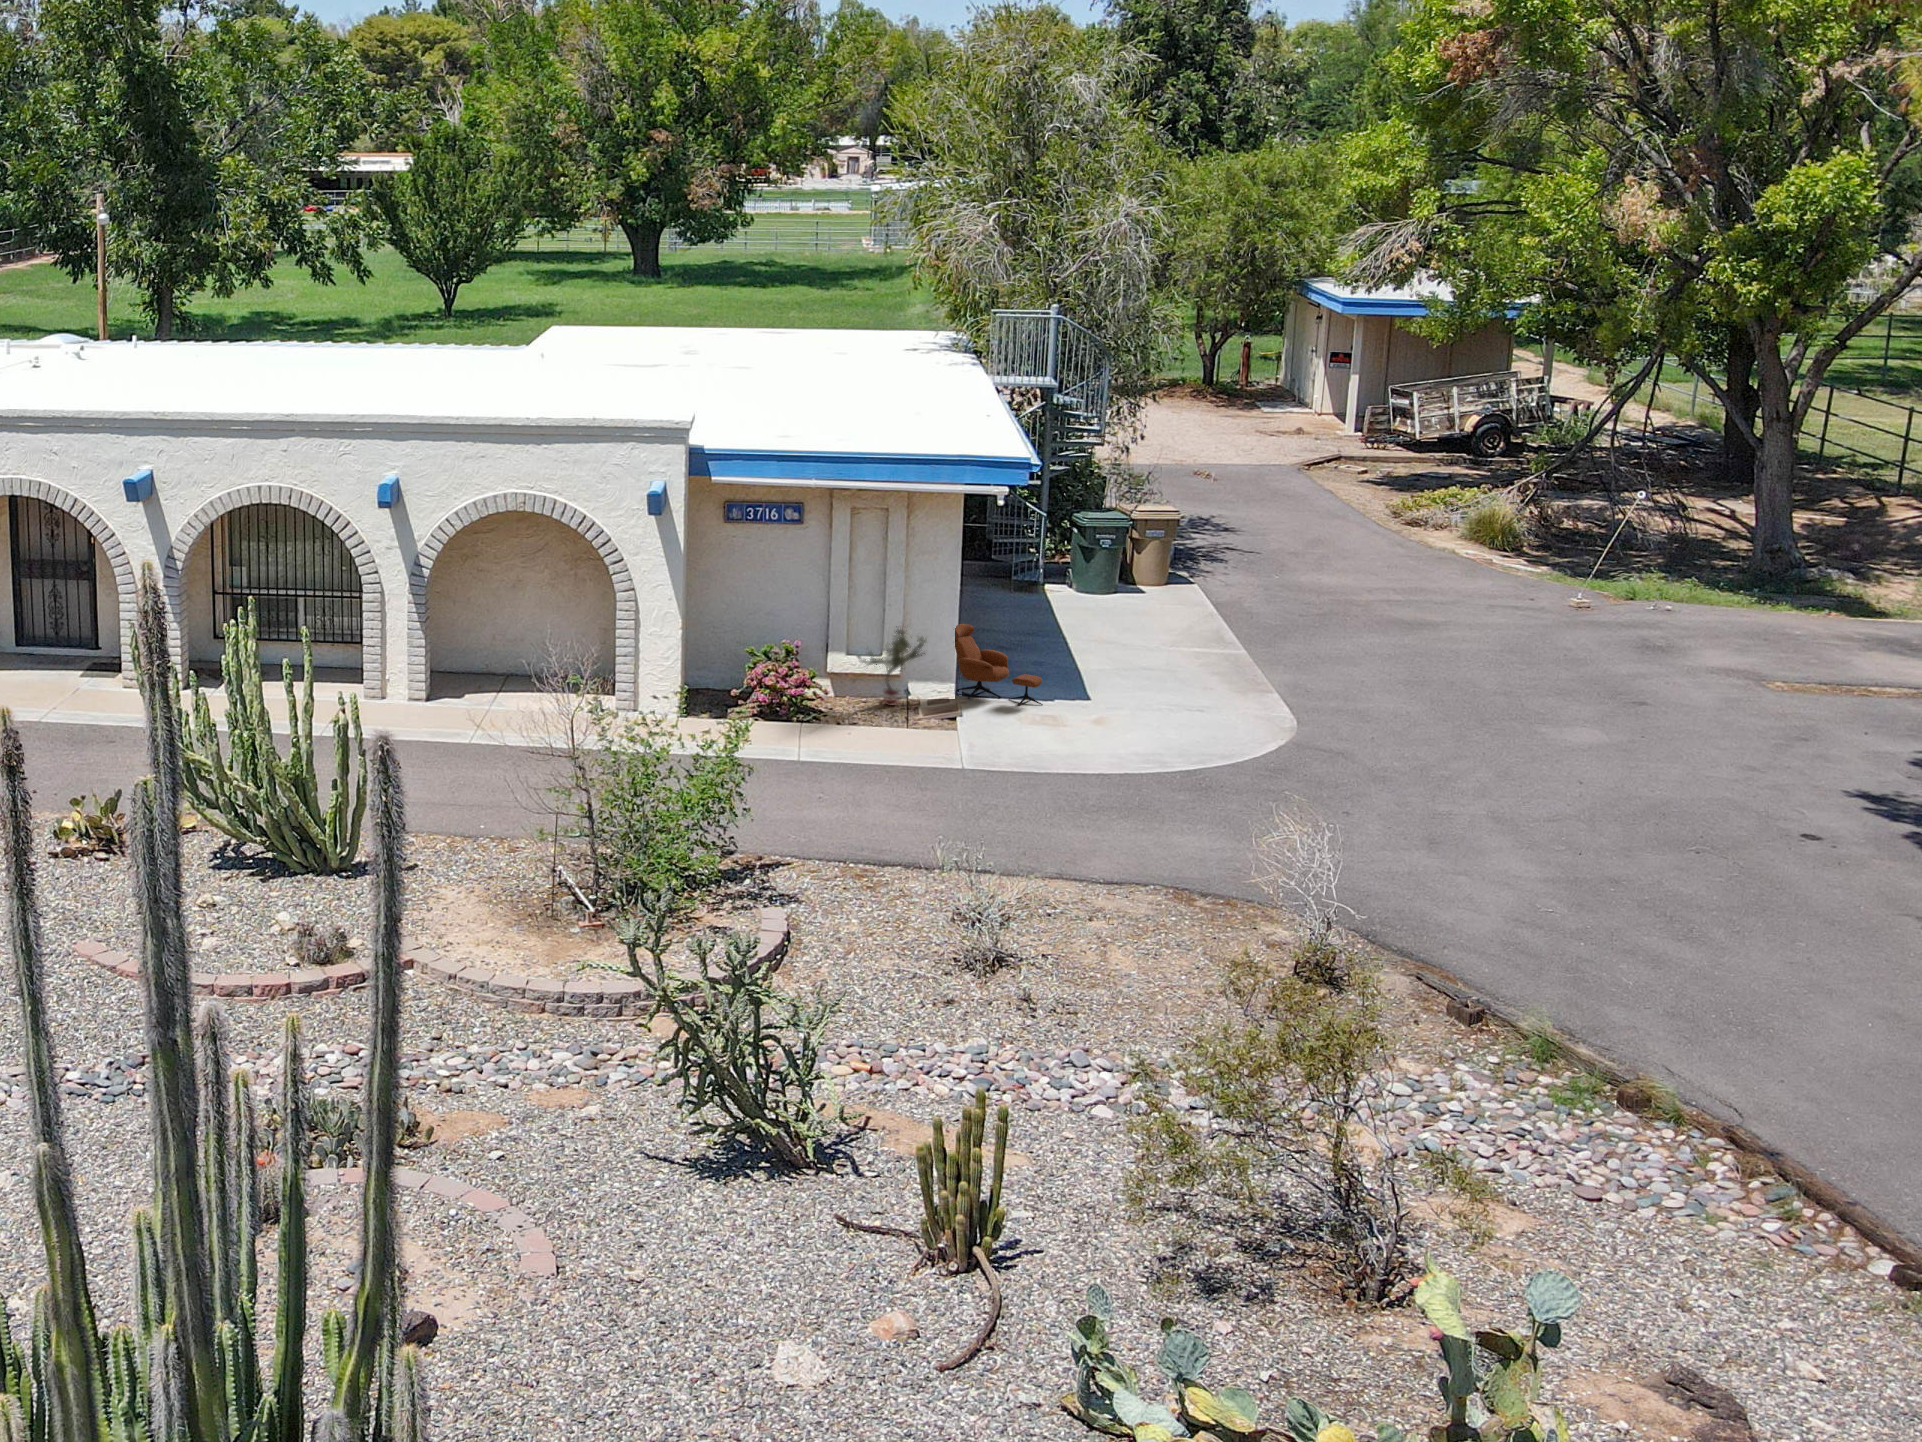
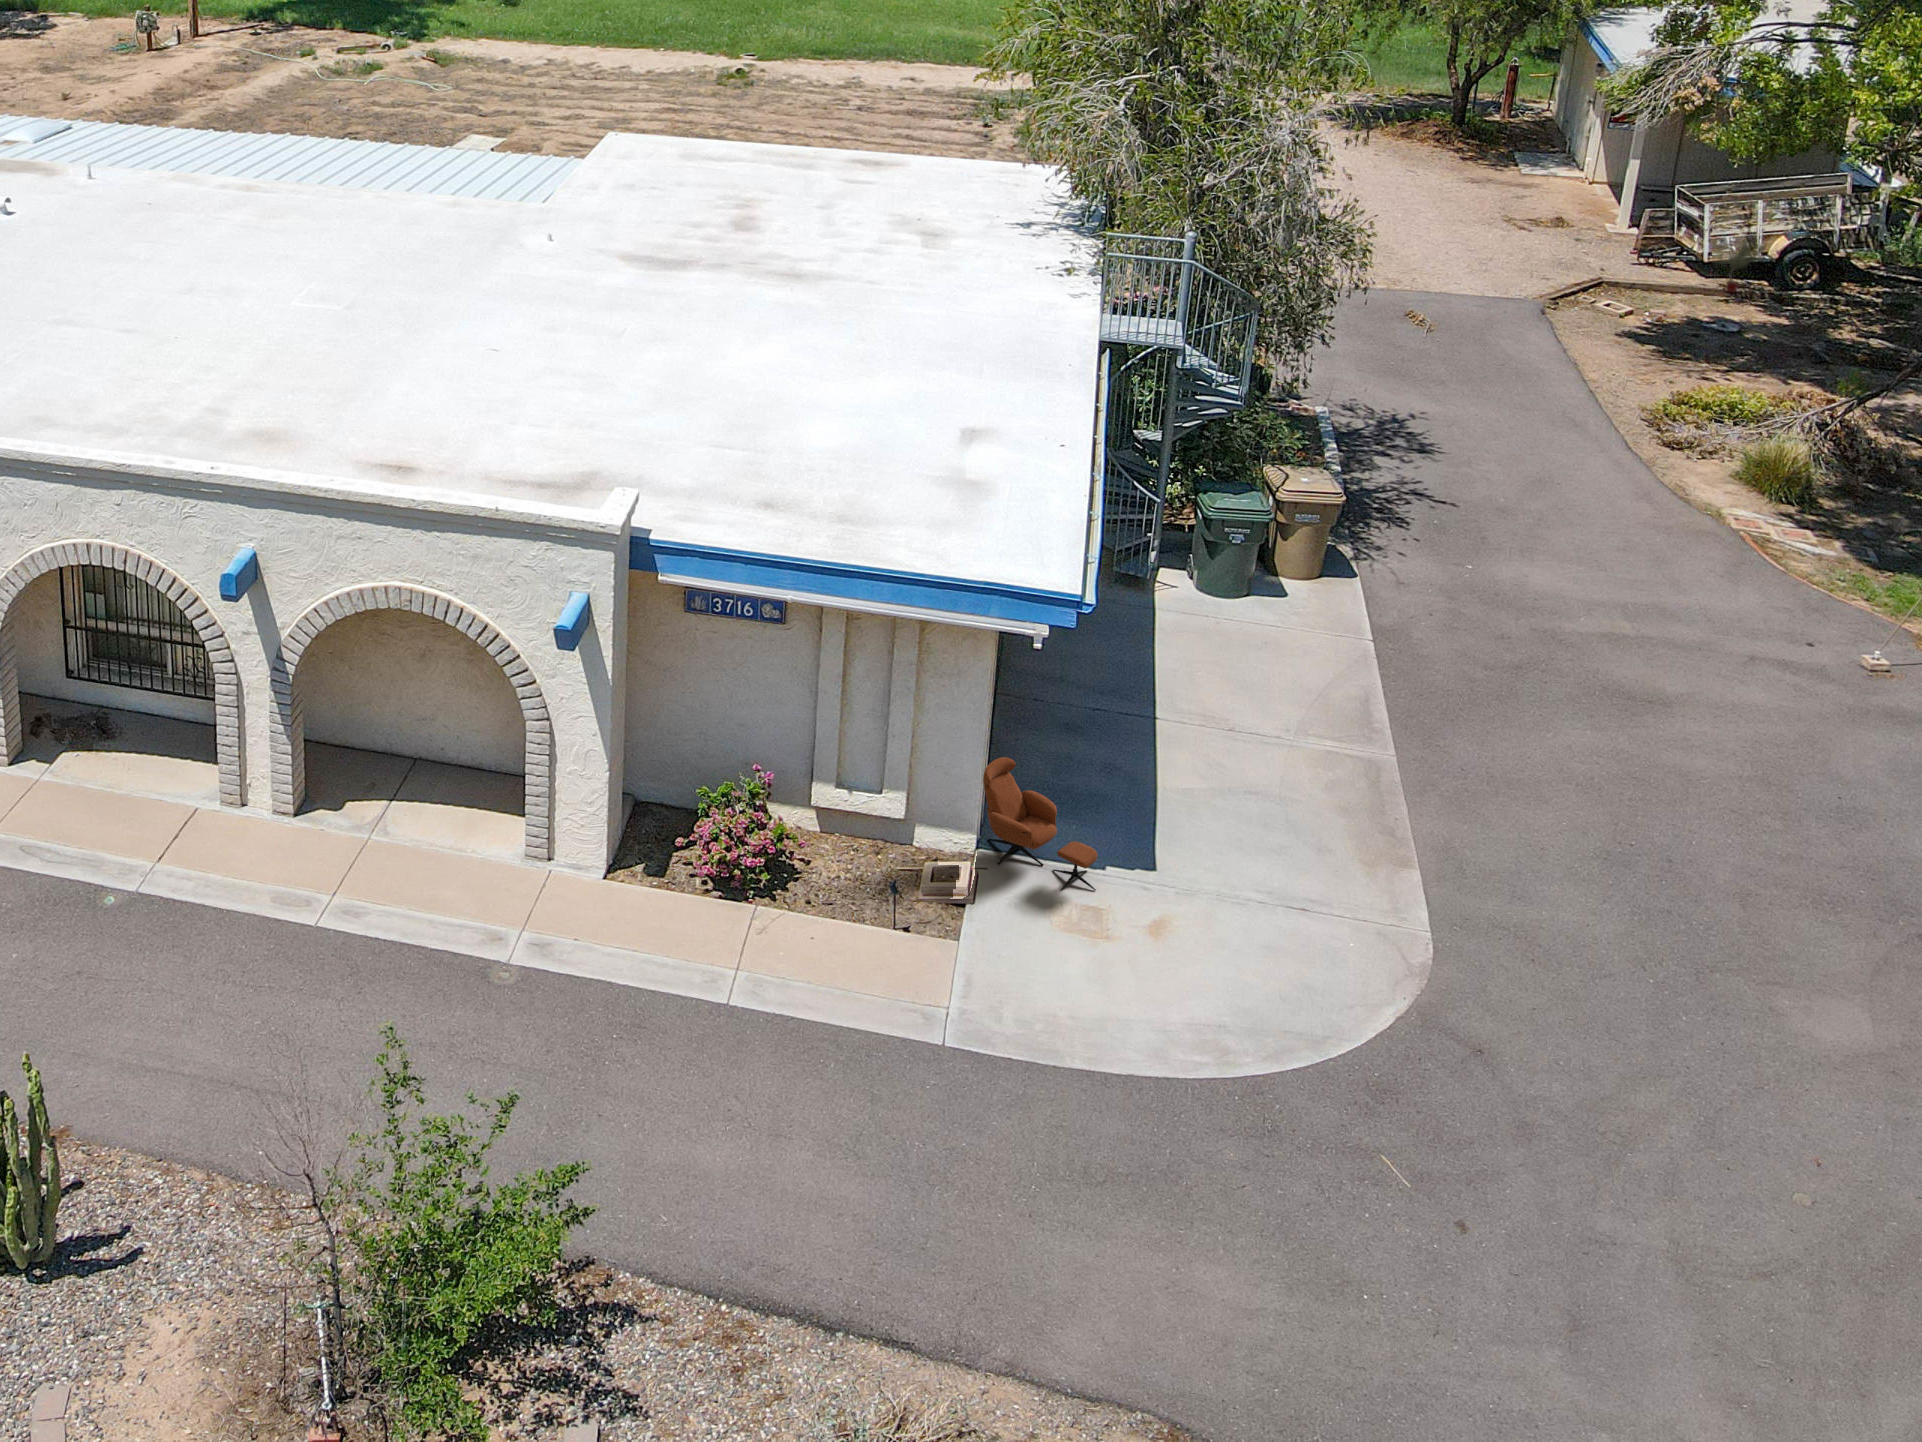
potted tree: present [862,626,926,706] -> present [1711,239,1765,293]

